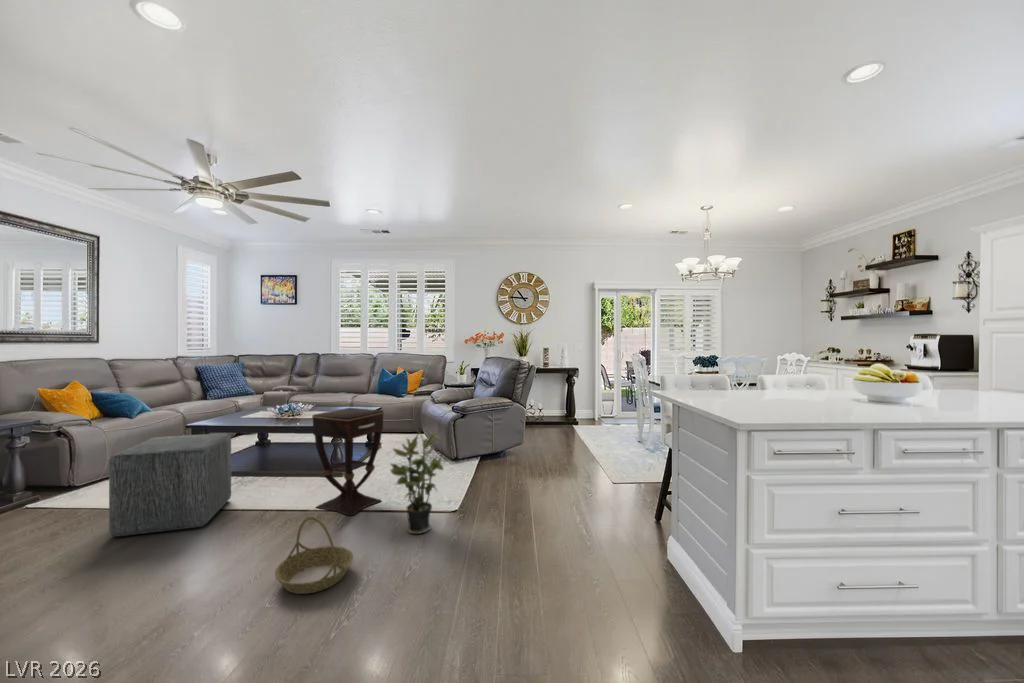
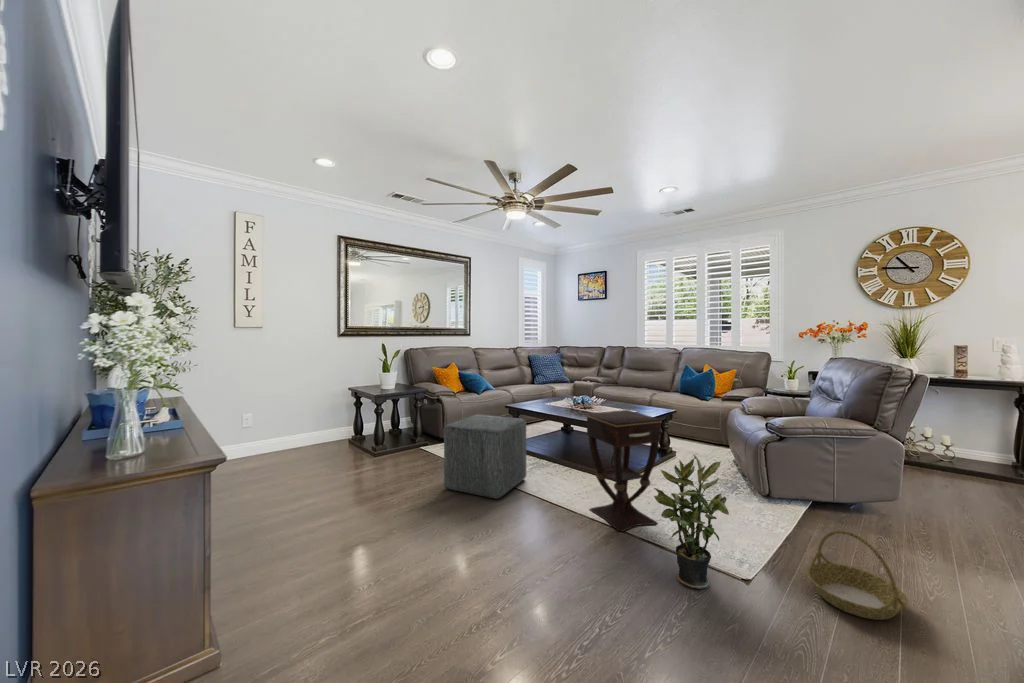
basket: present [275,517,353,594] -> present [806,530,907,620]

